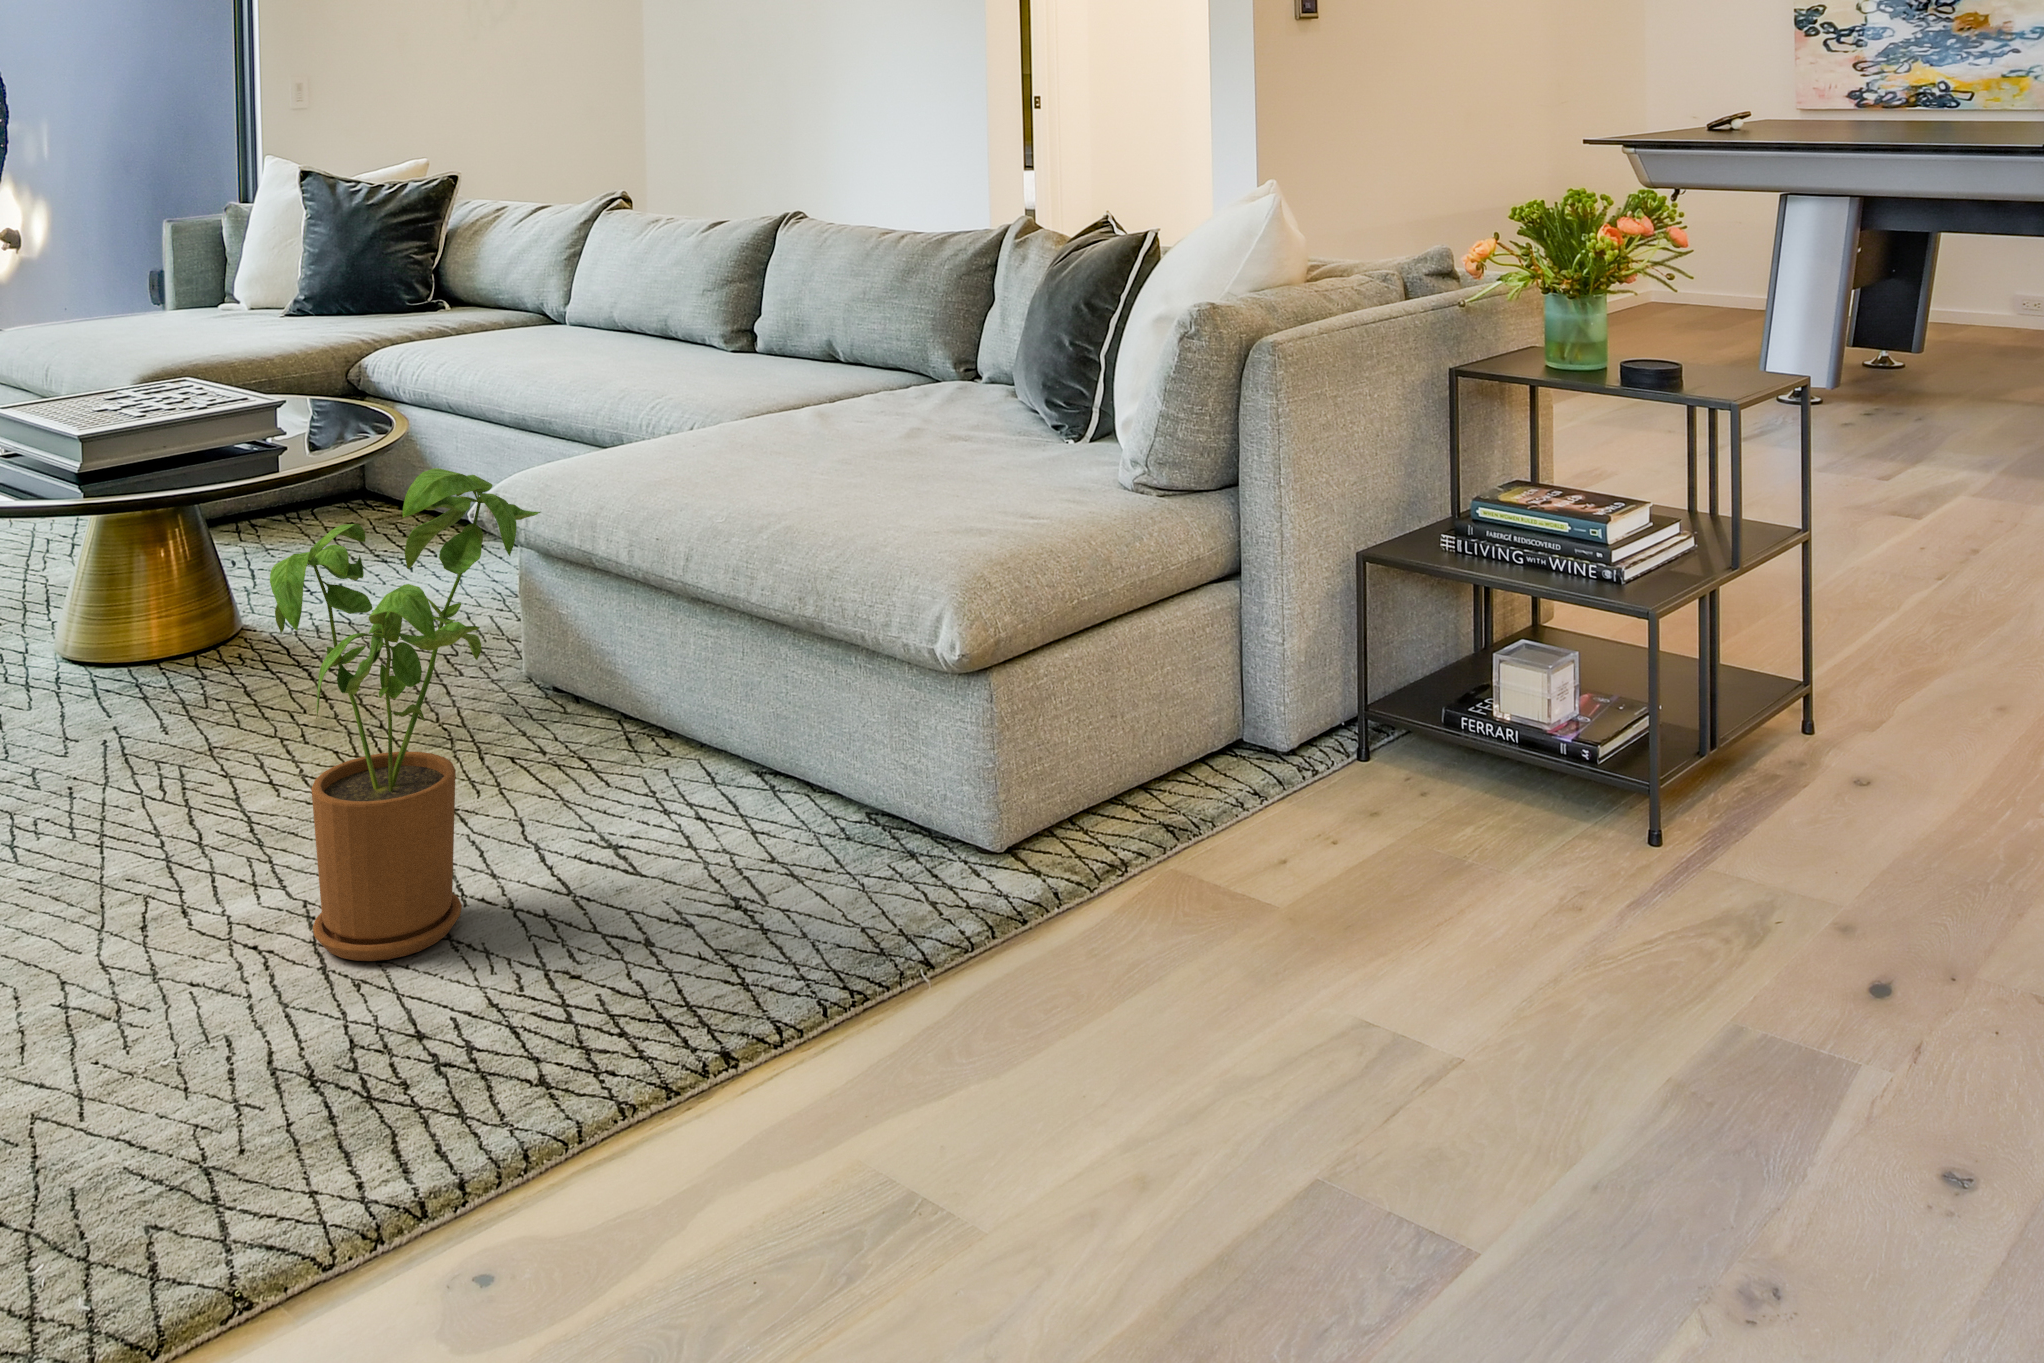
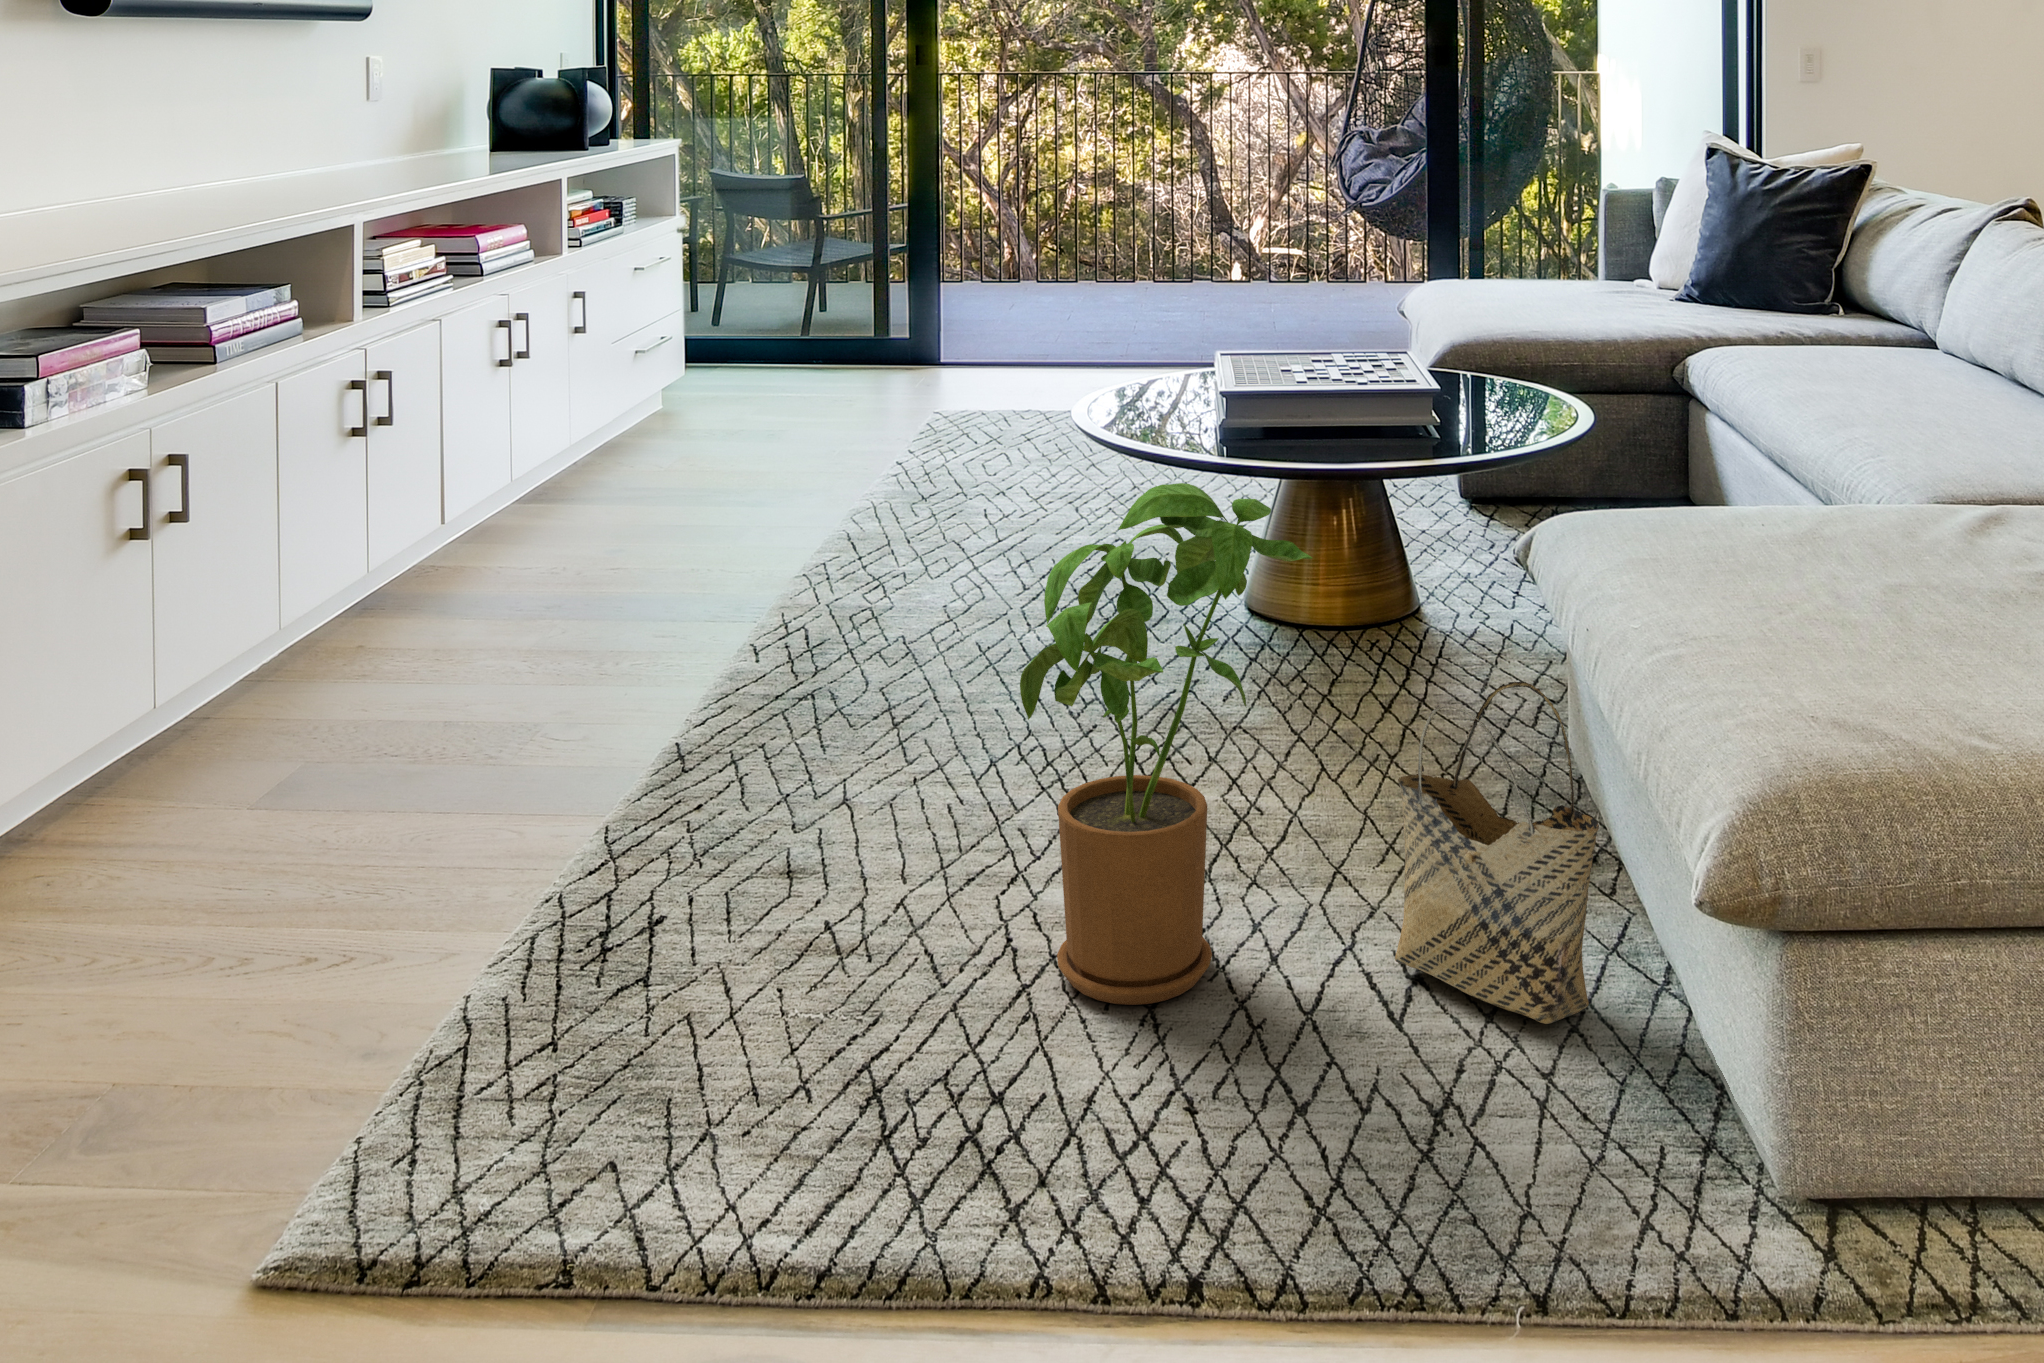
woven basket: none [571,586,750,845] -> present [1395,682,1599,1024]

